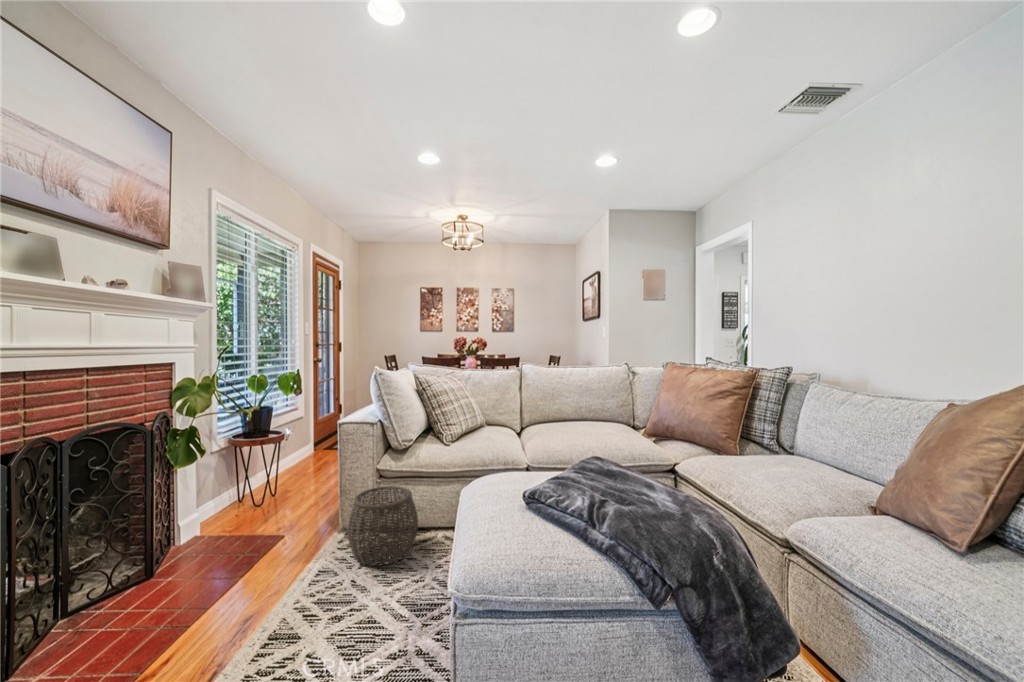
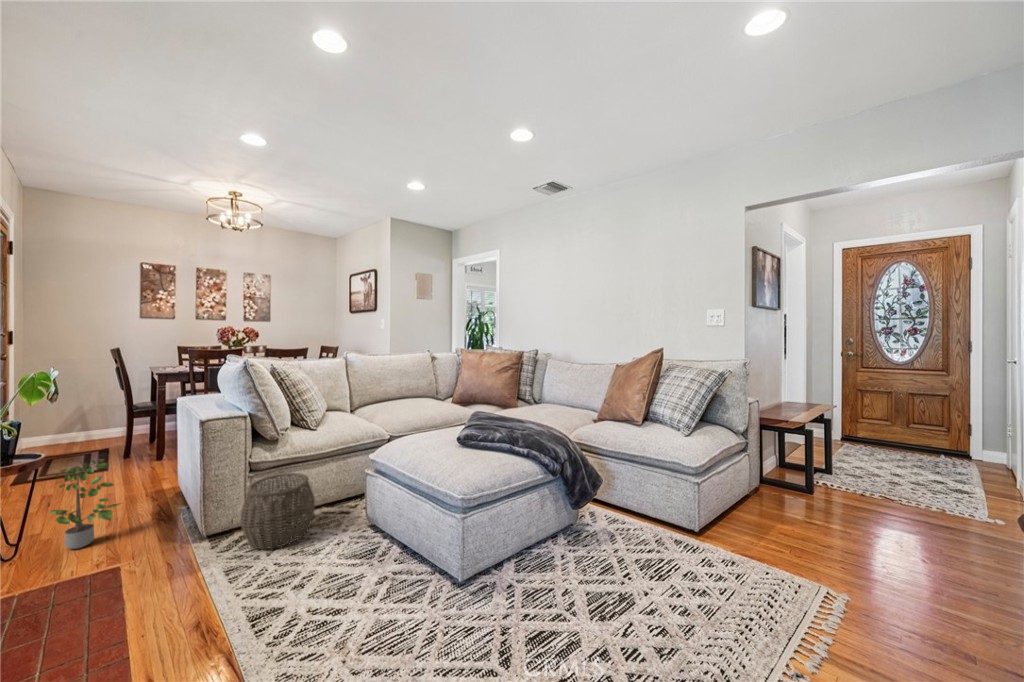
potted plant: none [272,441,318,512] -> present [50,459,120,549]

